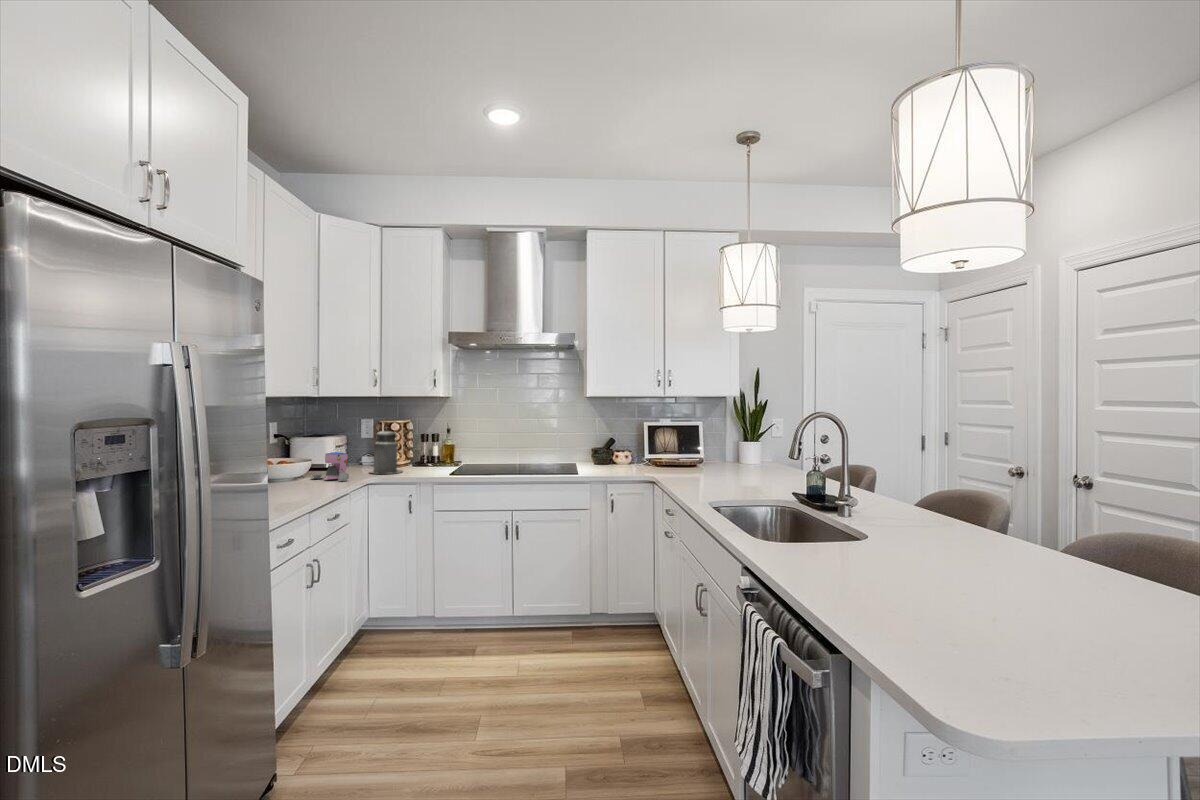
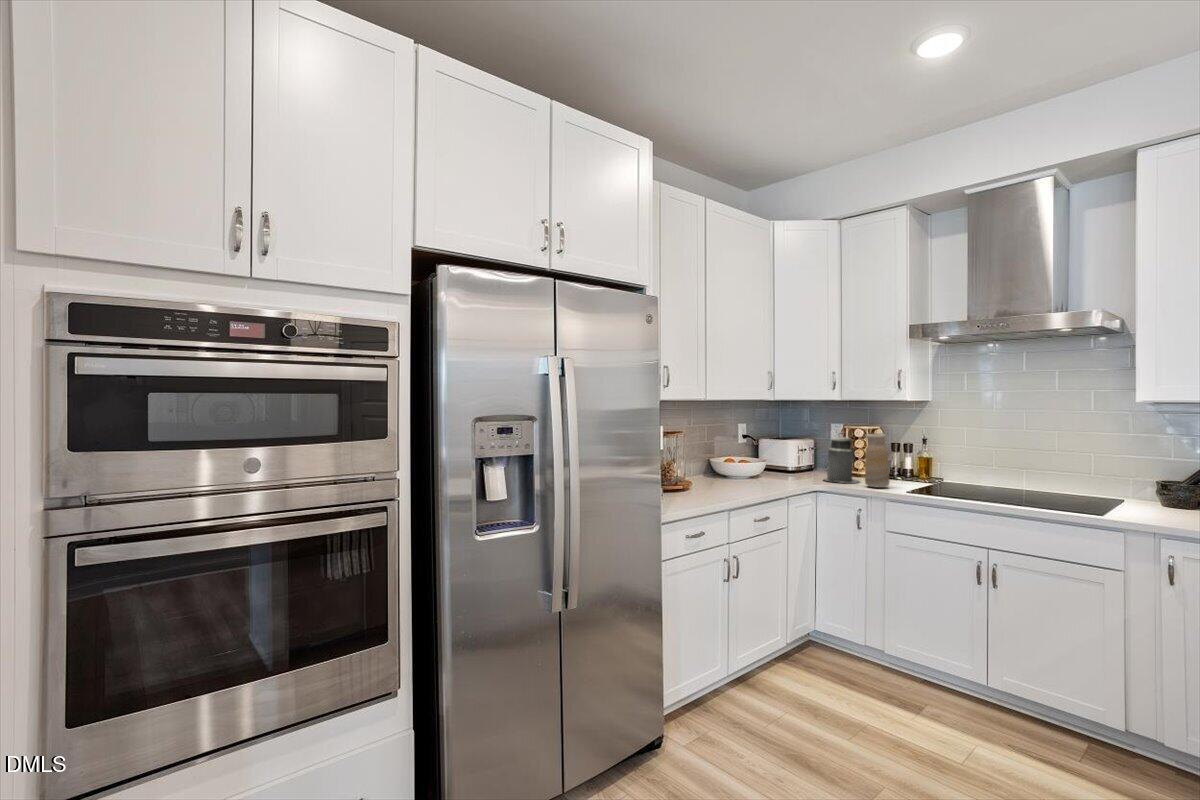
vase: none [412,426,433,474] -> present [865,433,890,488]
coffee maker: present [311,452,349,481] -> none [762,455,796,484]

